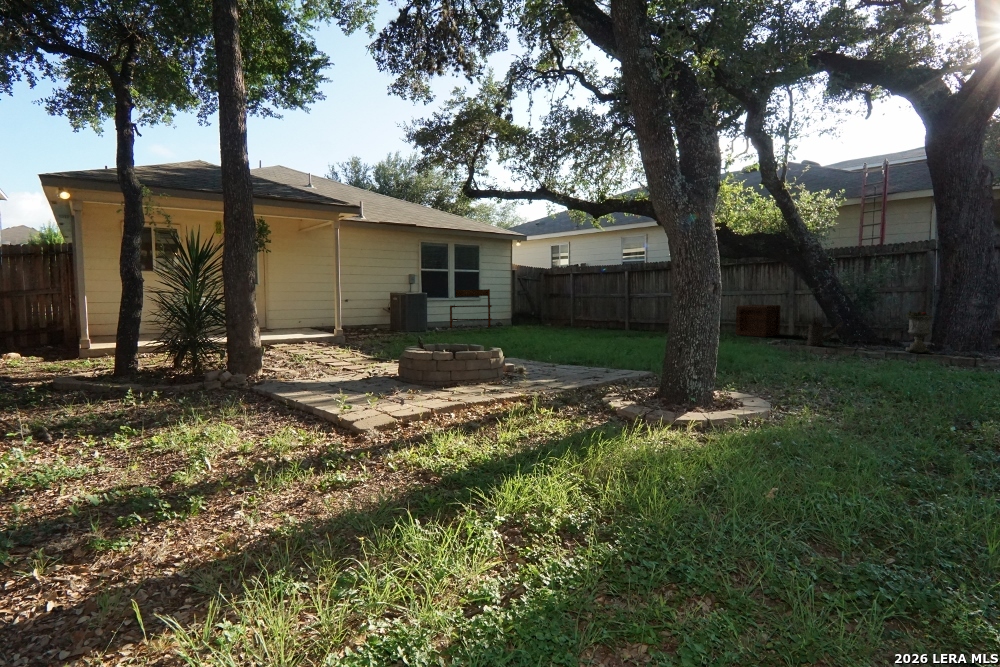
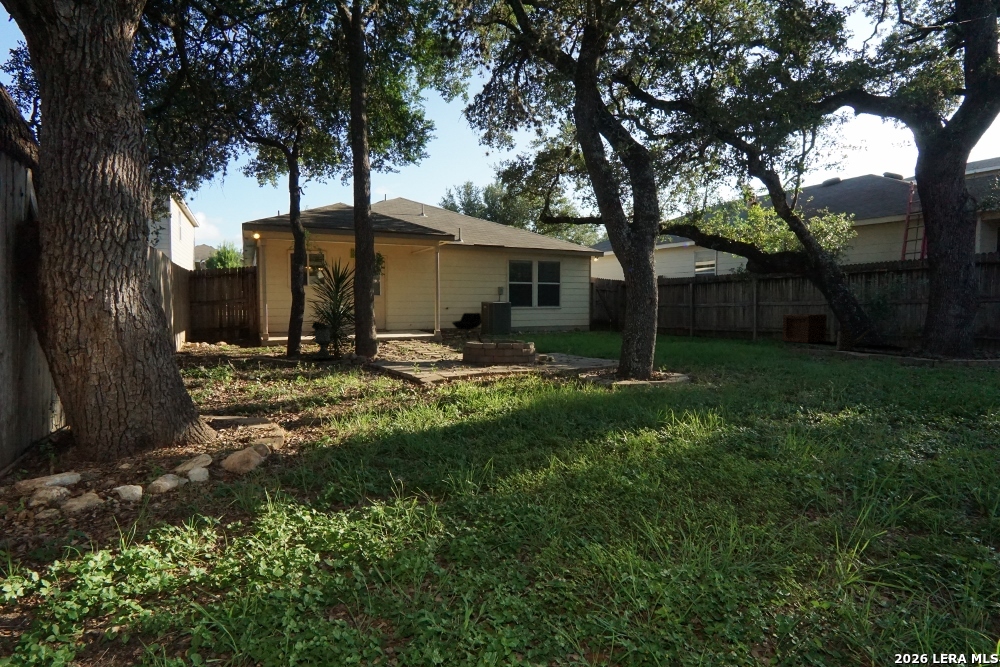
bench: present [450,289,492,327] -> none [533,299,570,332]
lounge chair: none [354,306,392,336] -> present [452,313,482,336]
planter: present [905,311,934,353] -> present [312,322,334,359]

